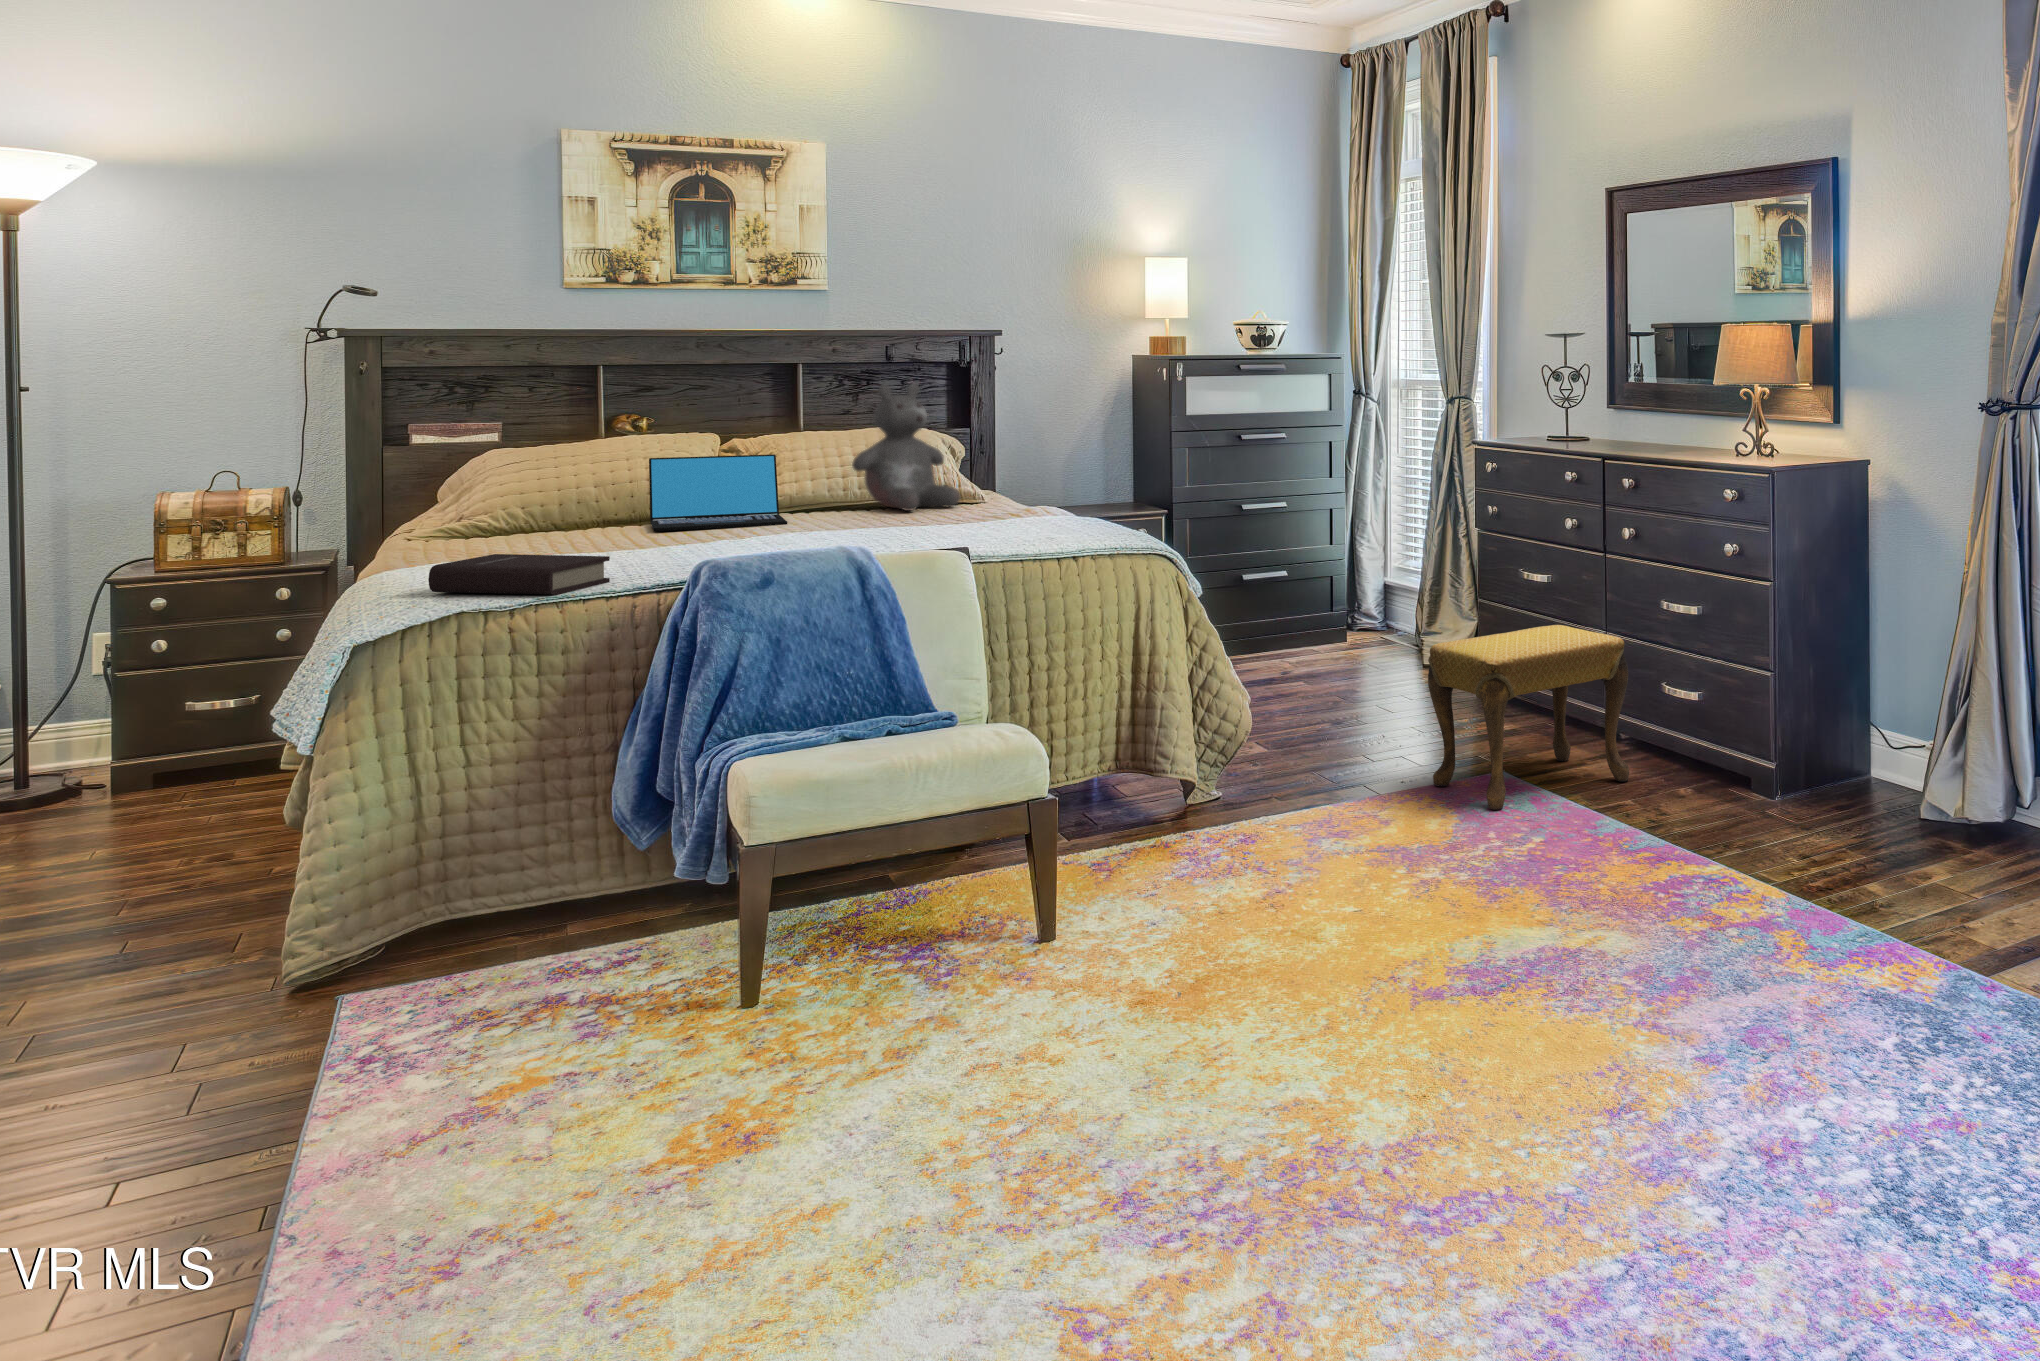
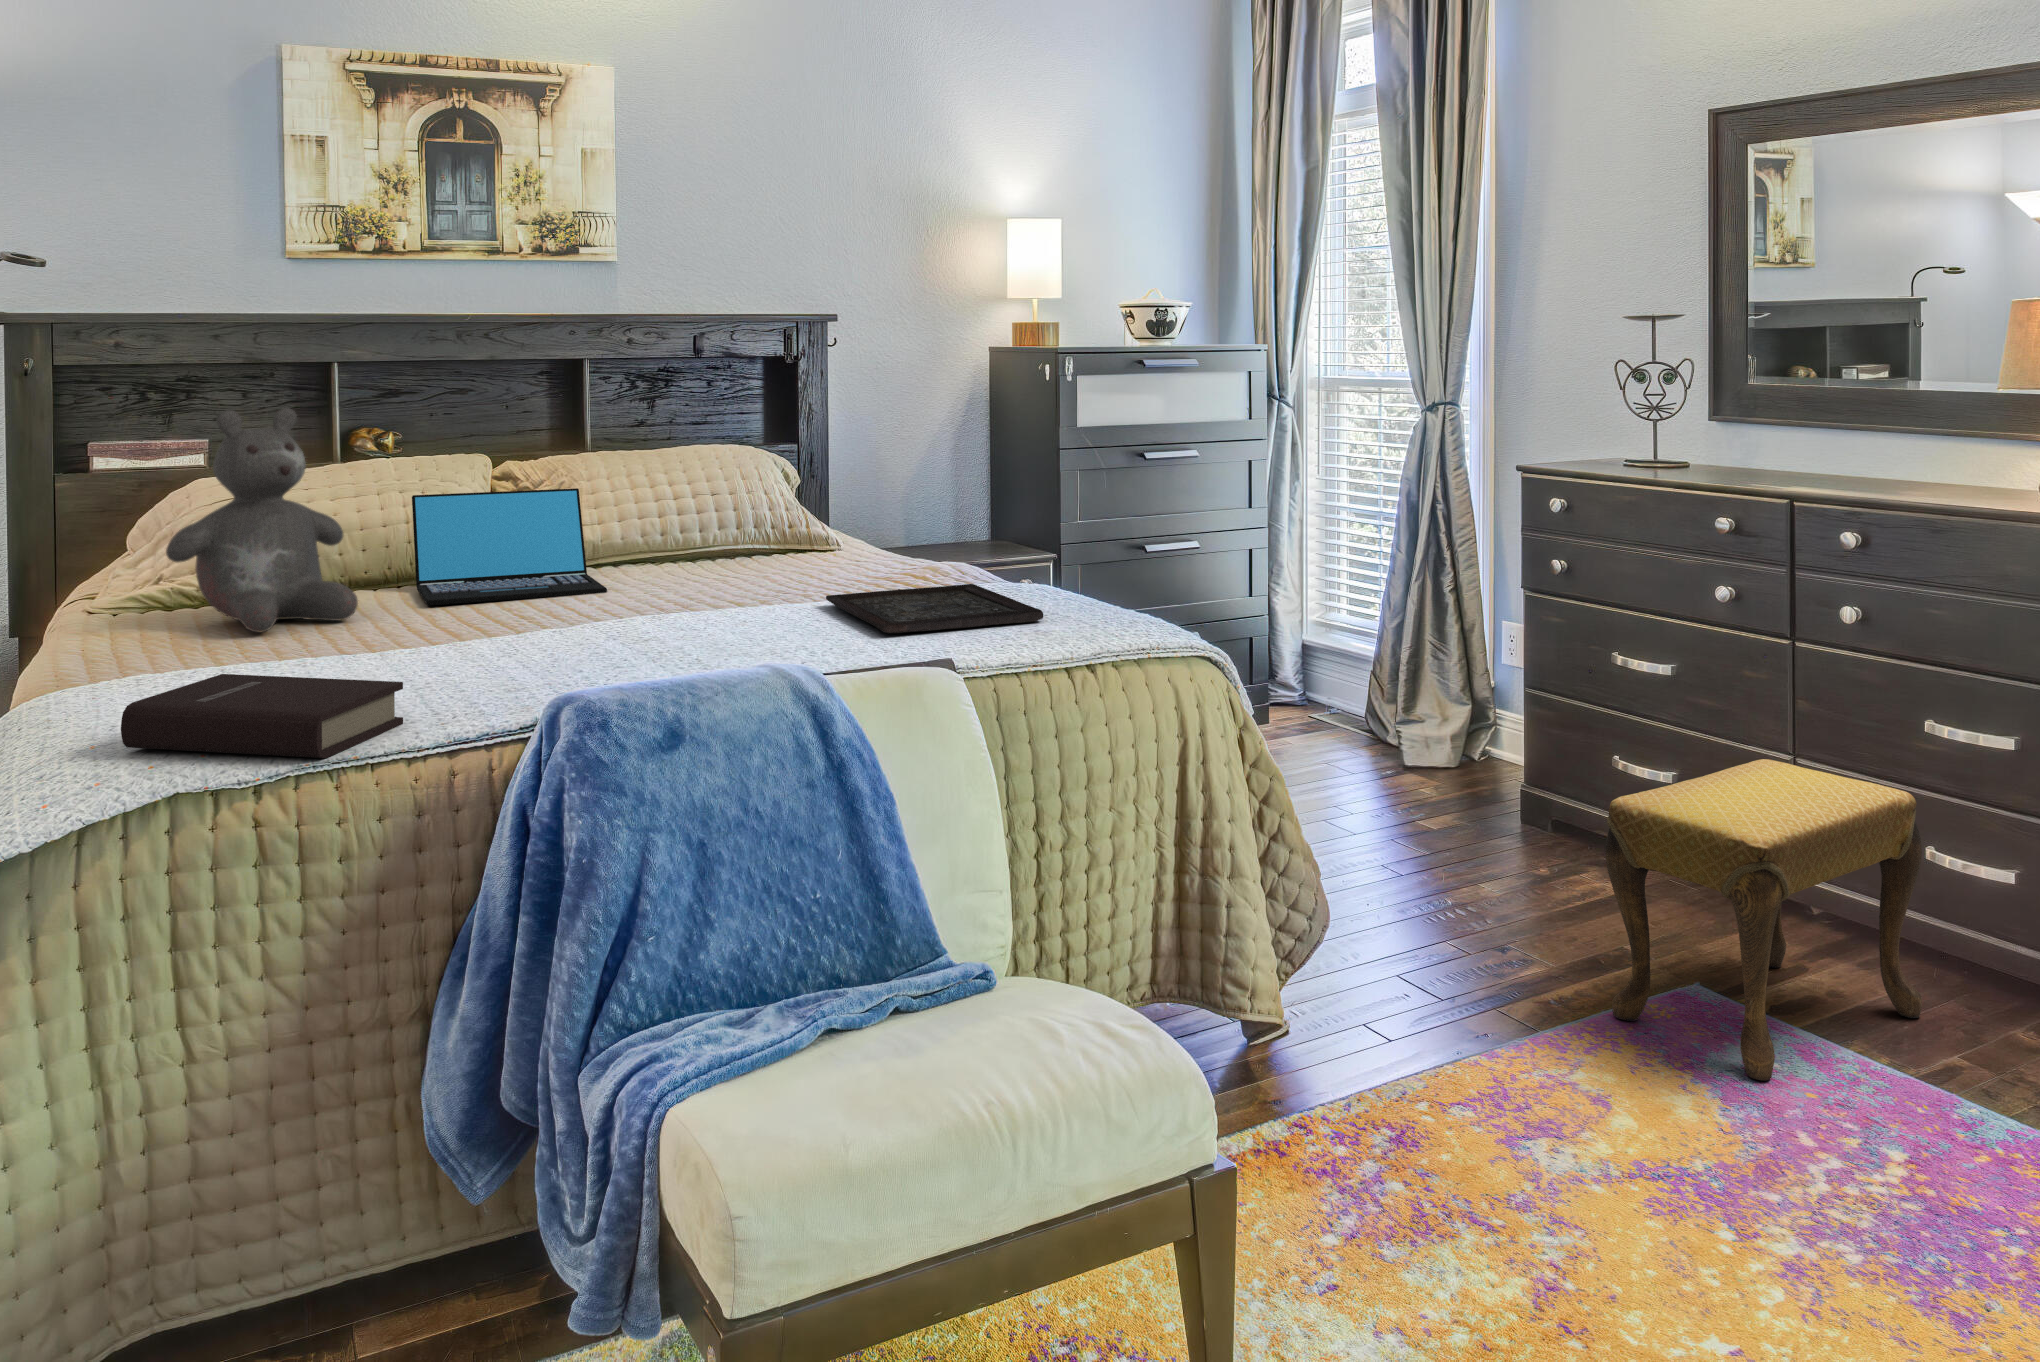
teddy bear: present [852,383,960,511] -> present [166,408,358,632]
tray: none [932,516,1068,541] -> present [826,584,1043,634]

